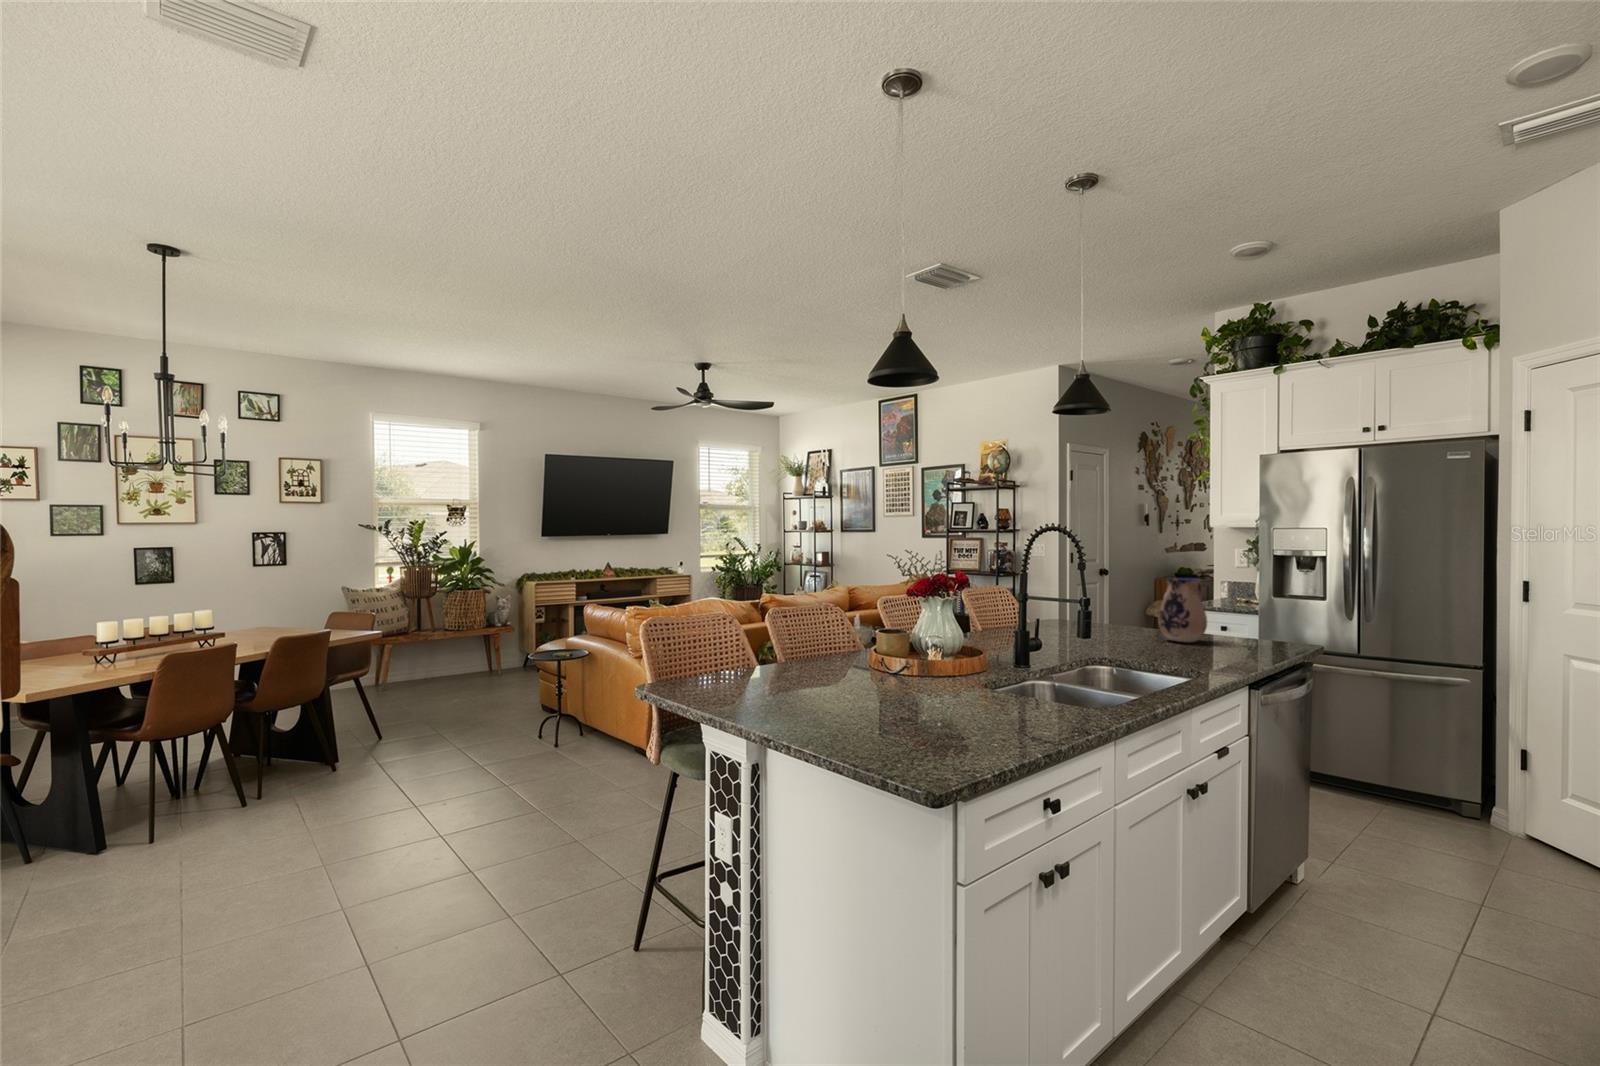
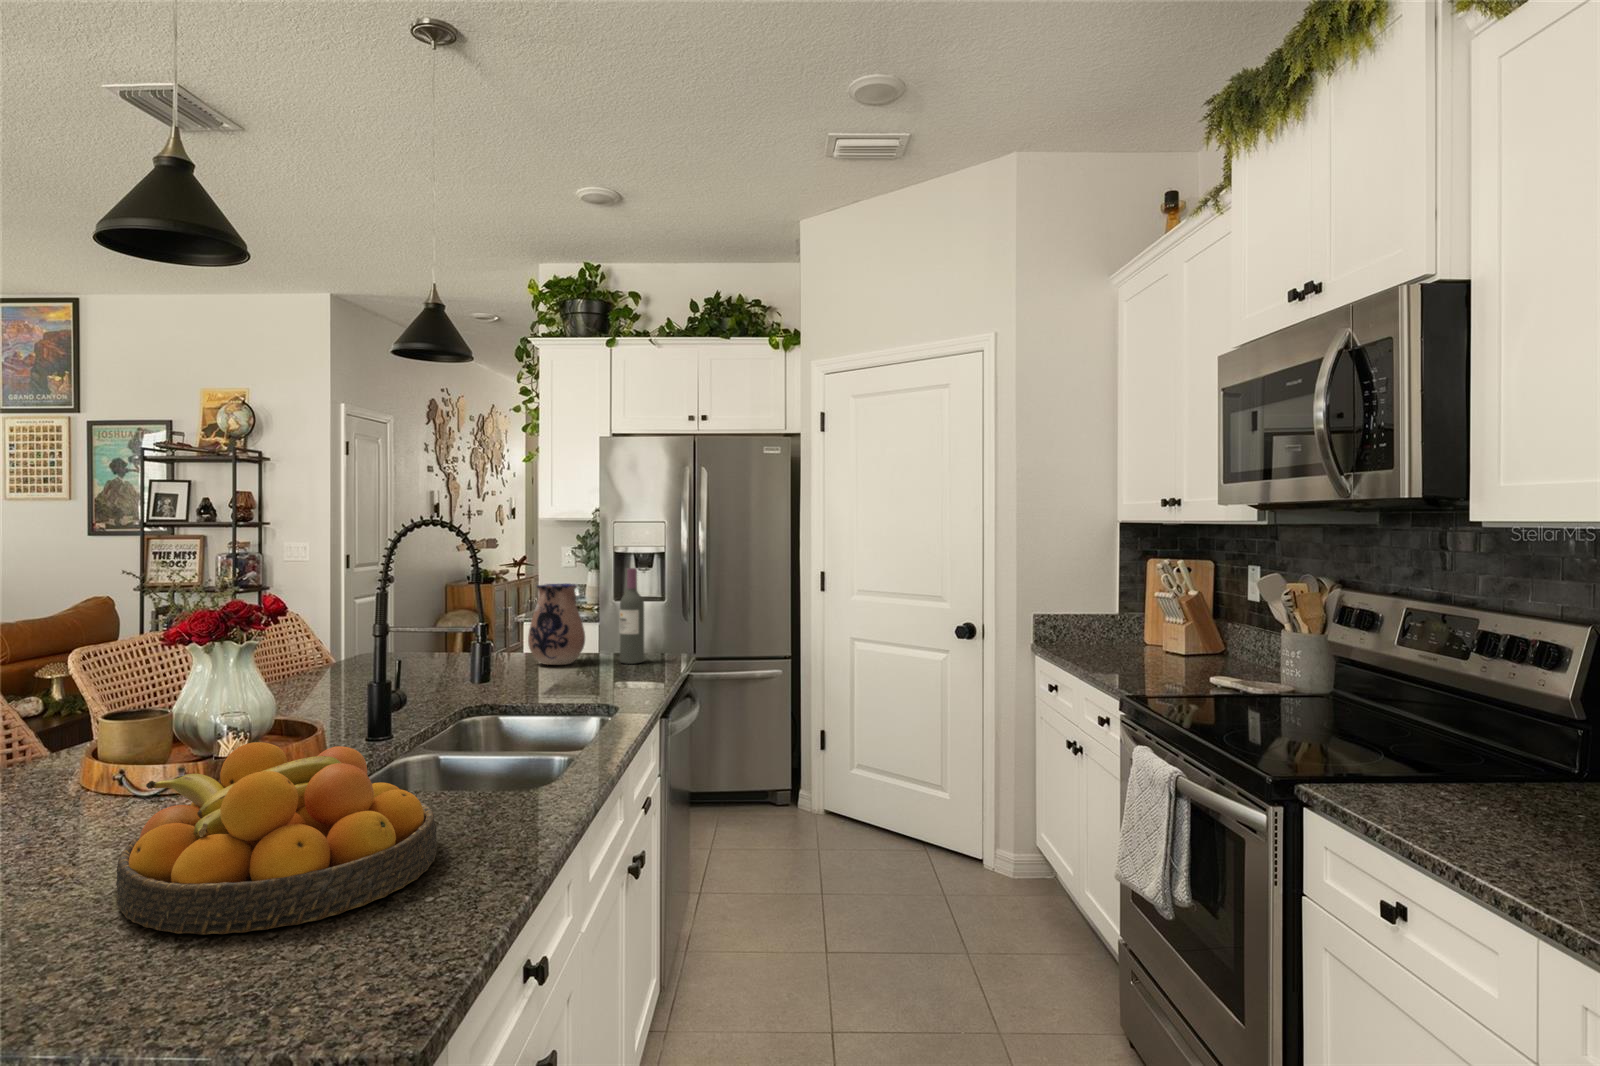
wine bottle: none [1238,568,1262,649] -> present [620,568,644,664]
fruit bowl: none [858,645,1007,736] -> present [116,742,437,935]

